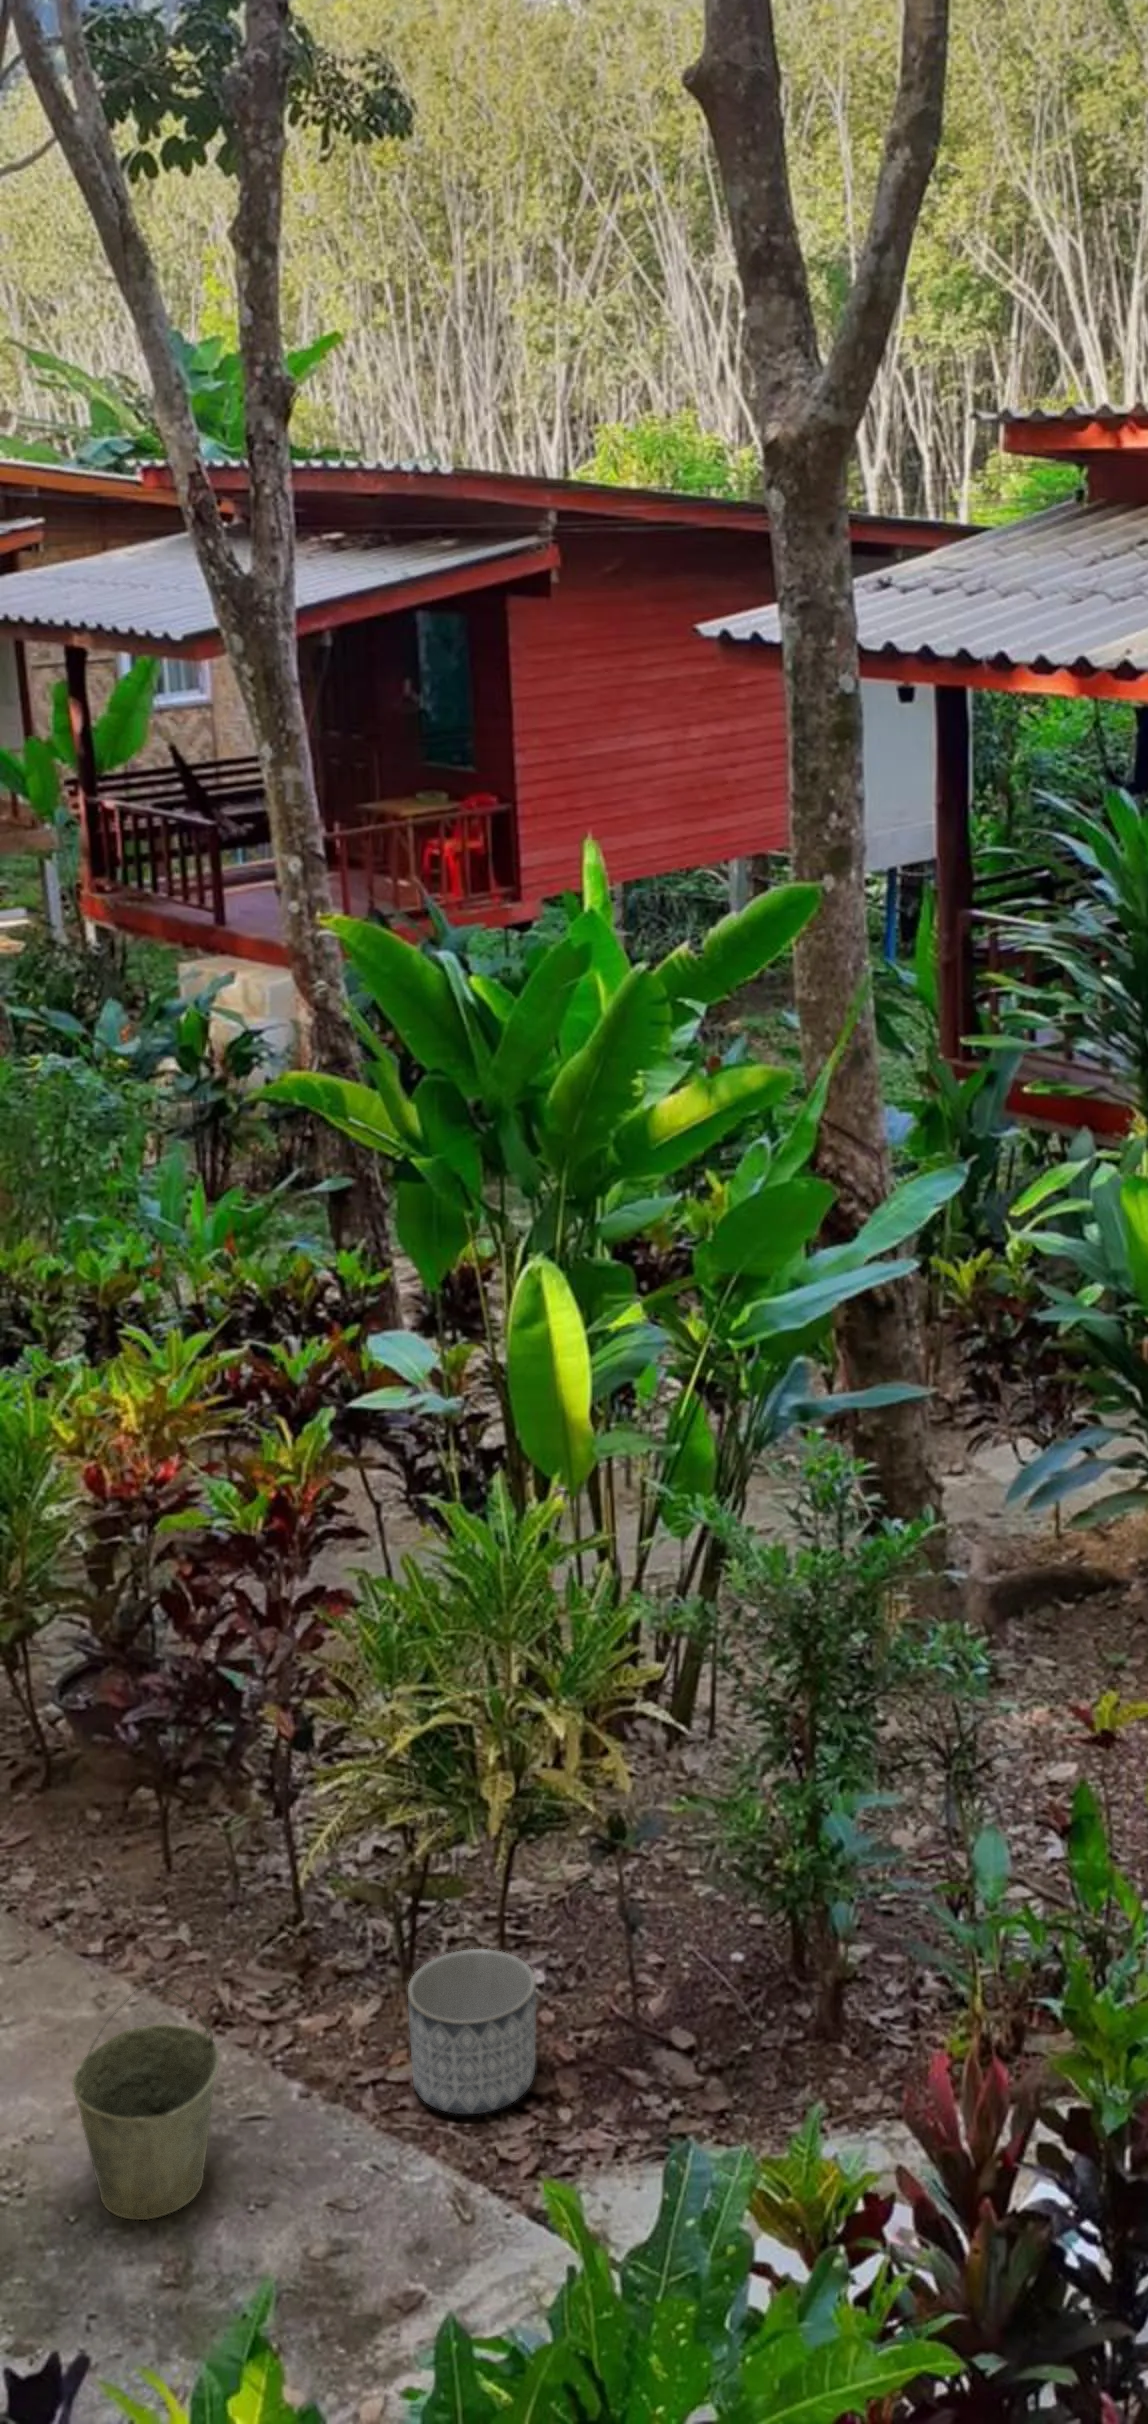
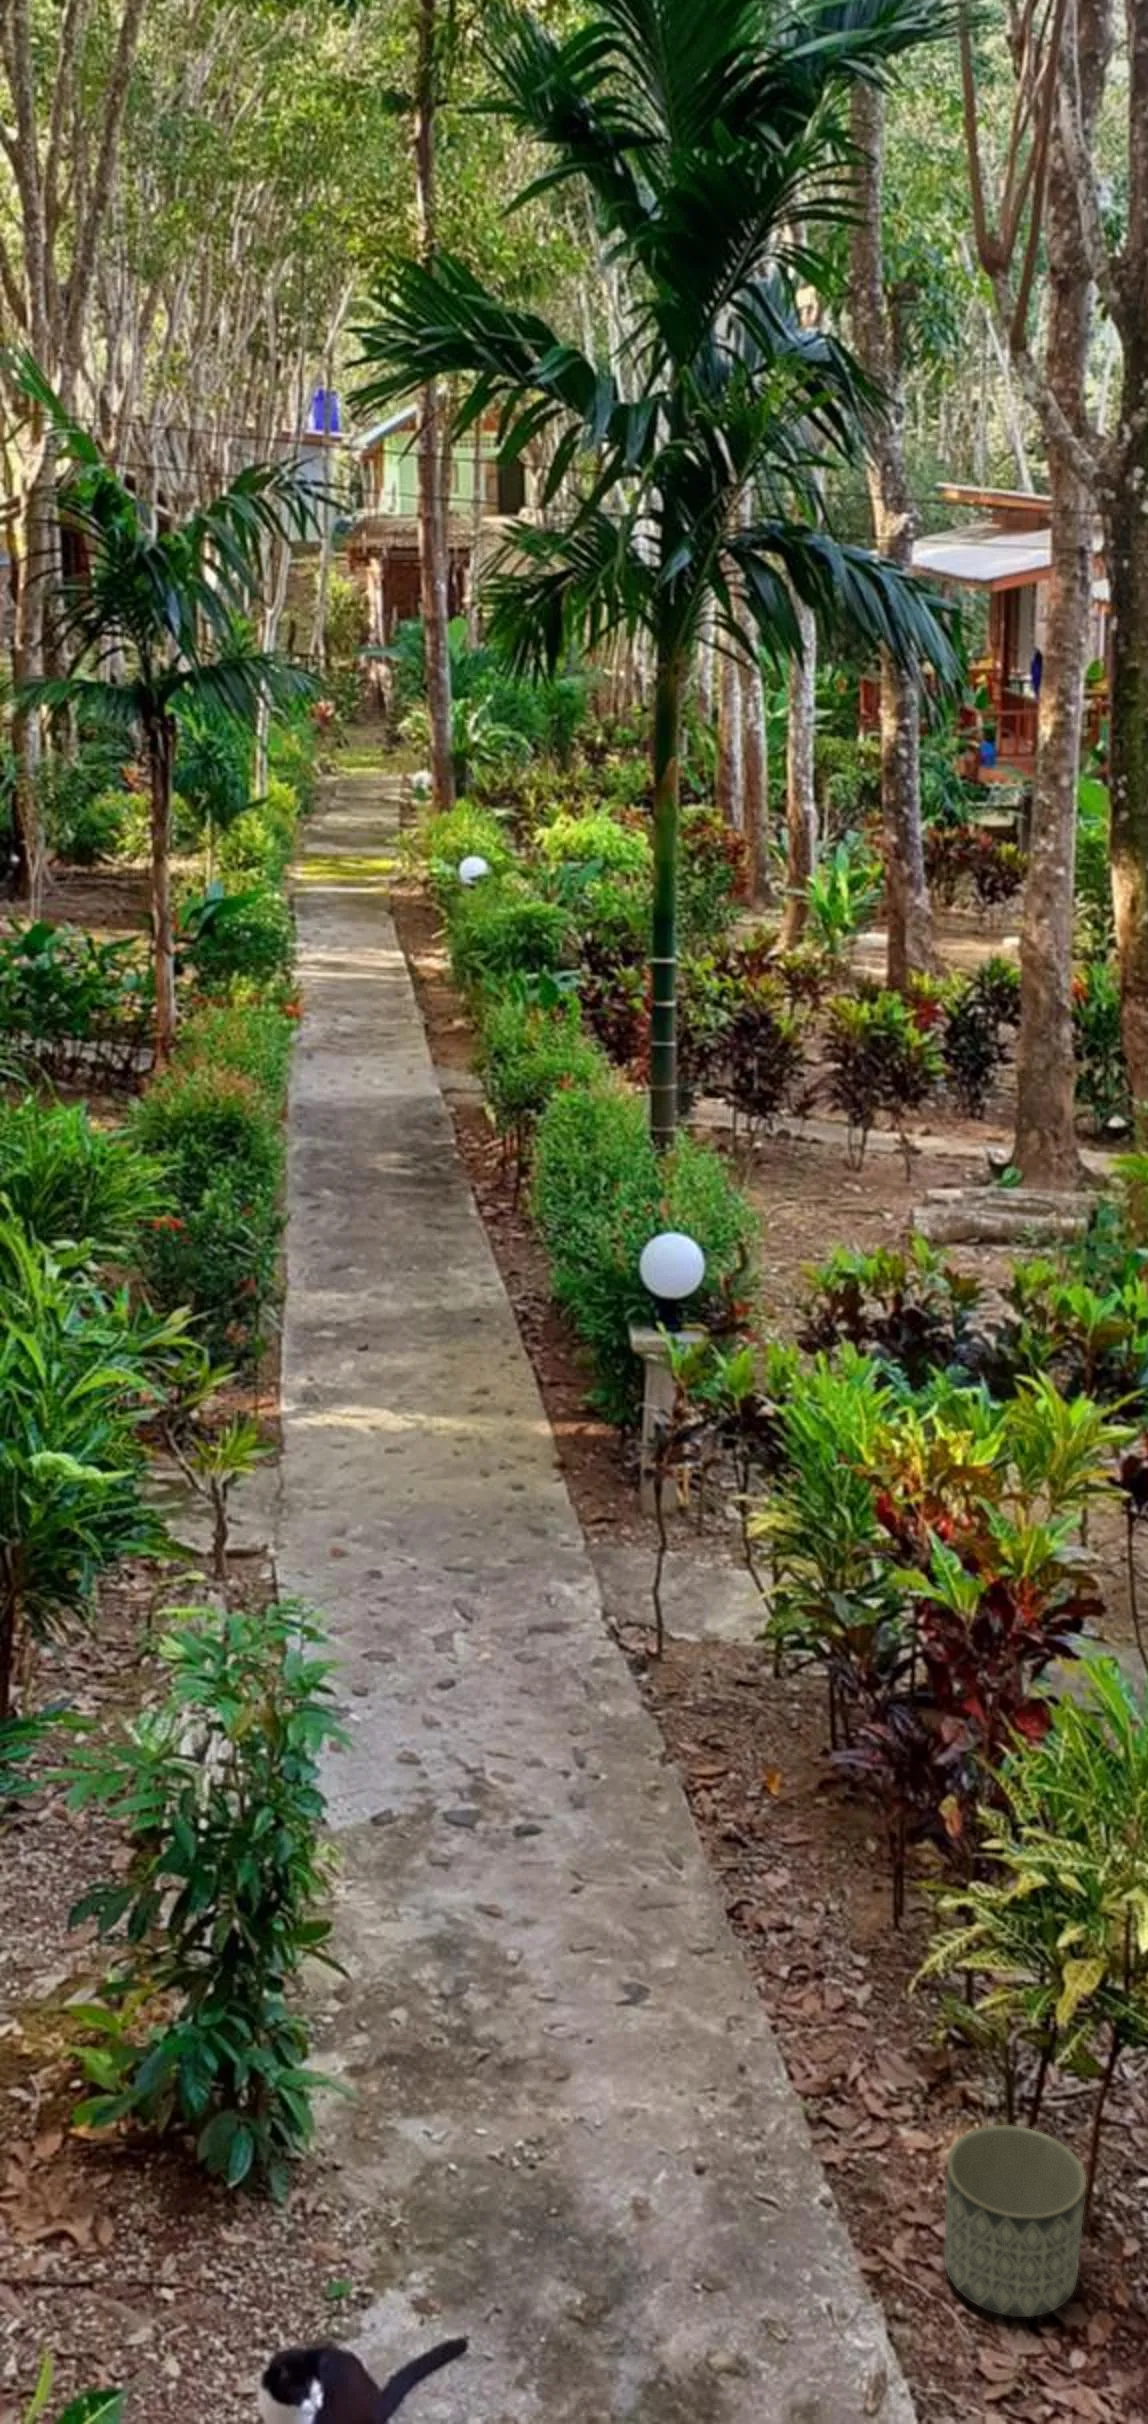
bucket: present [72,1987,219,2220] -> none [593,2019,736,2254]

